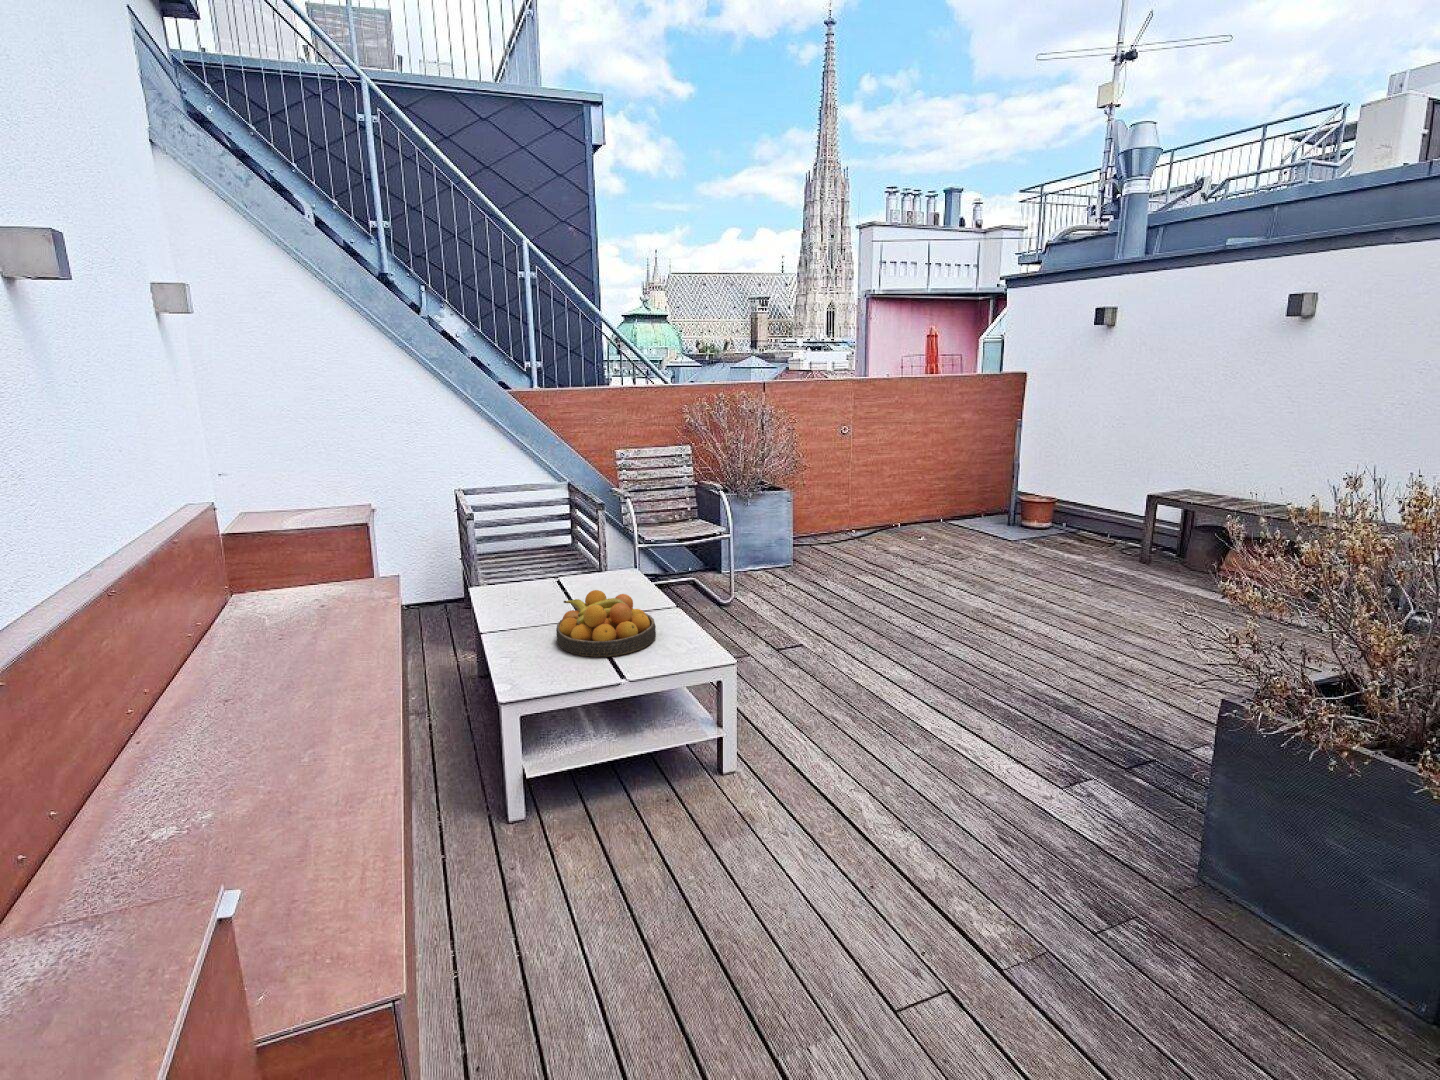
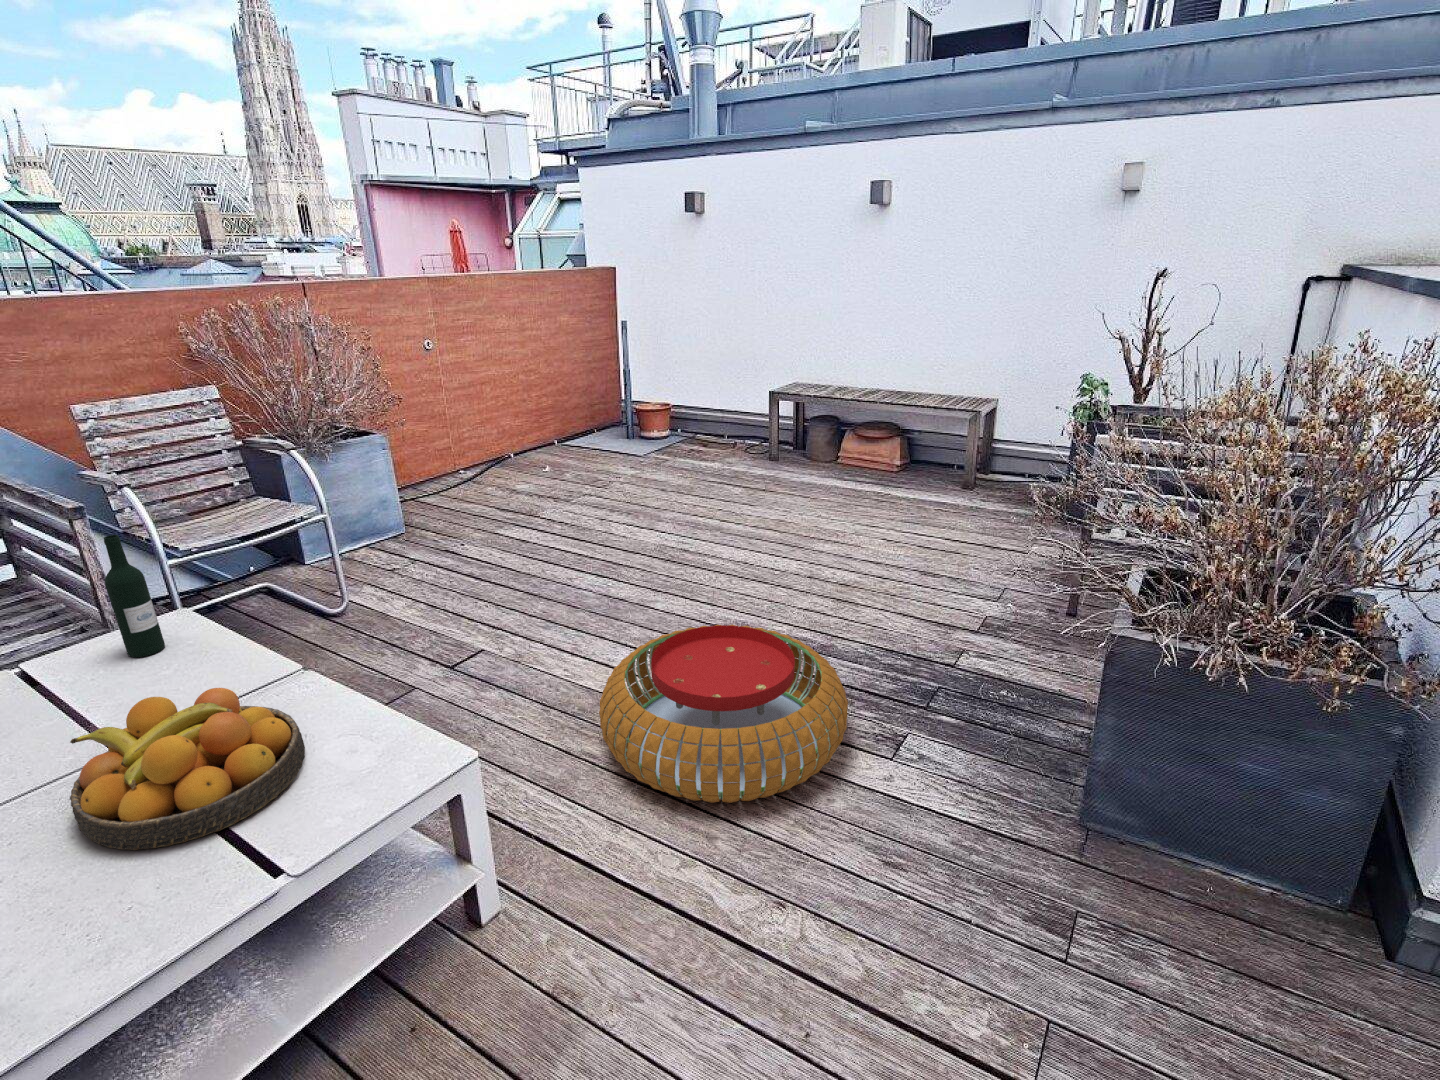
wine bottle: none [600,516,619,585] -> present [104,535,165,657]
pouf: none [840,653,1039,778] -> present [599,624,848,803]

